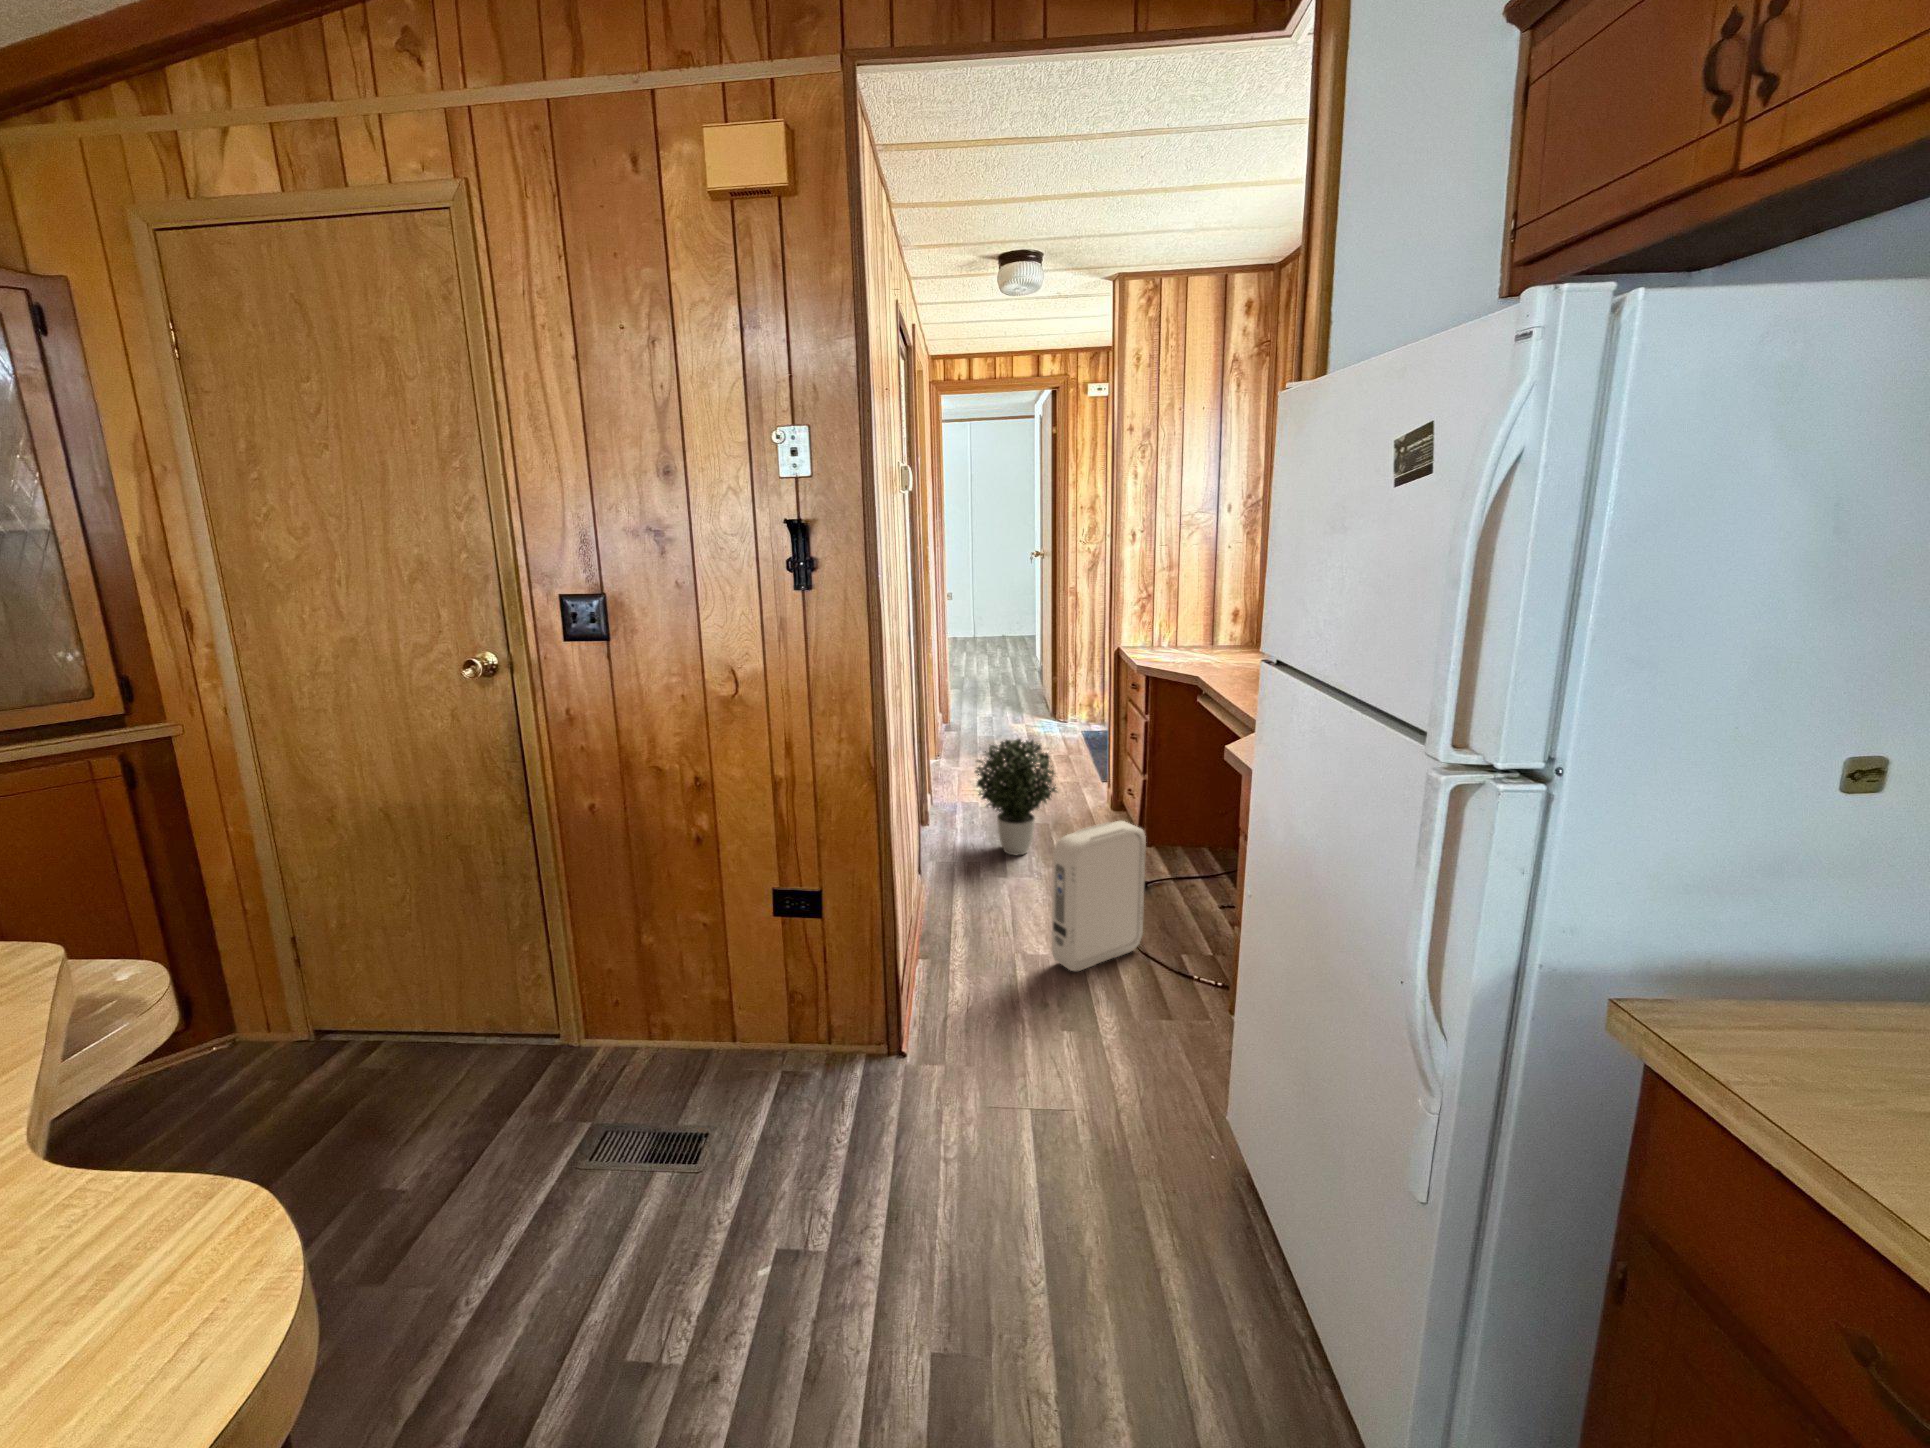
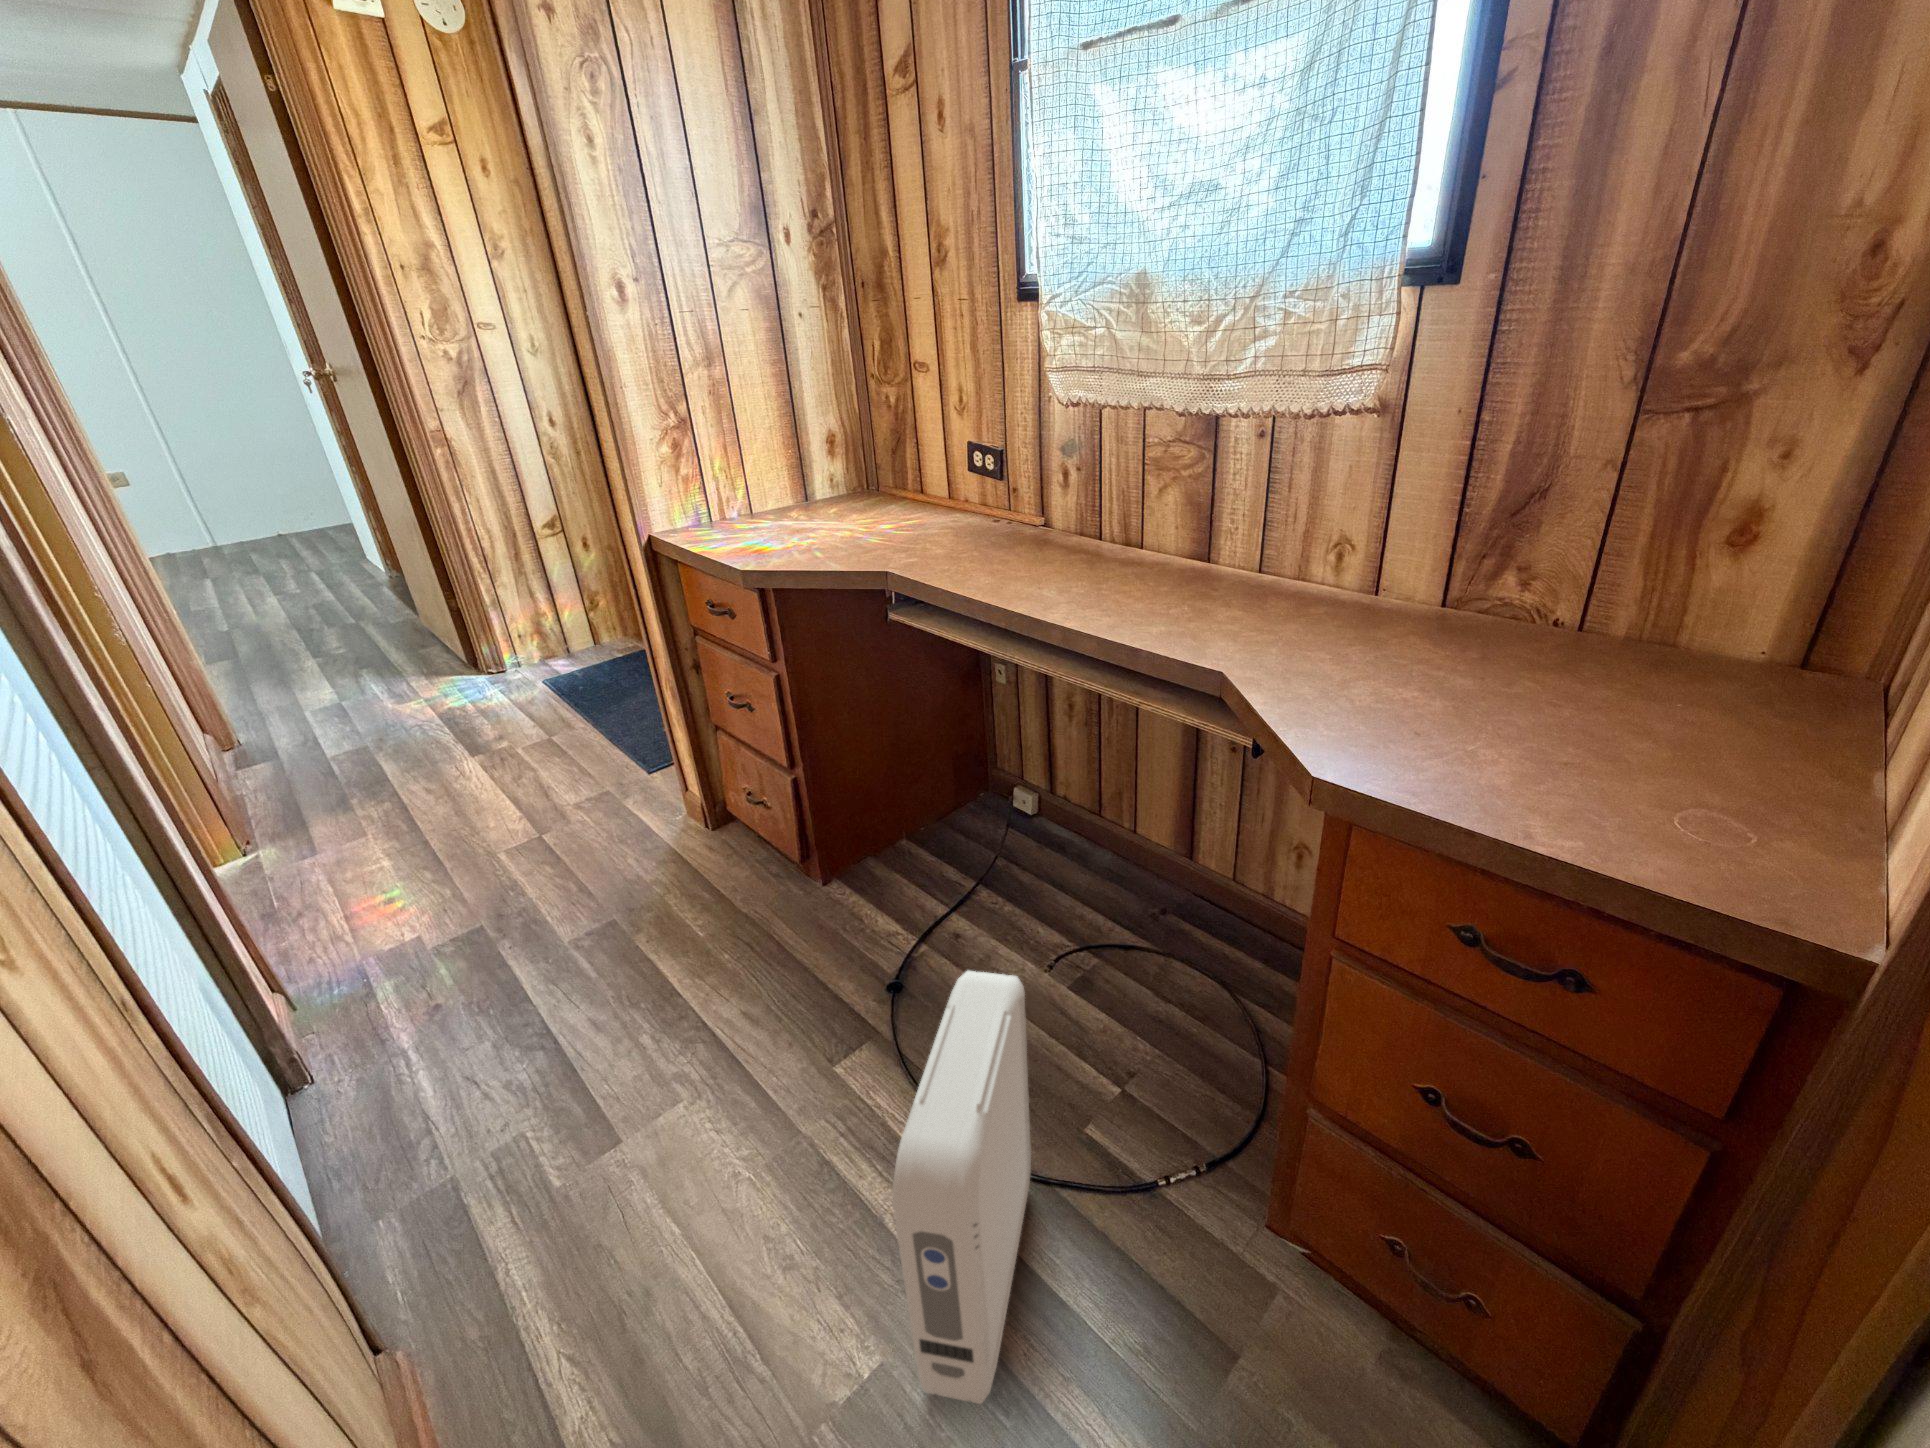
potted plant: present [975,739,1057,855] -> none [414,799,658,1062]

